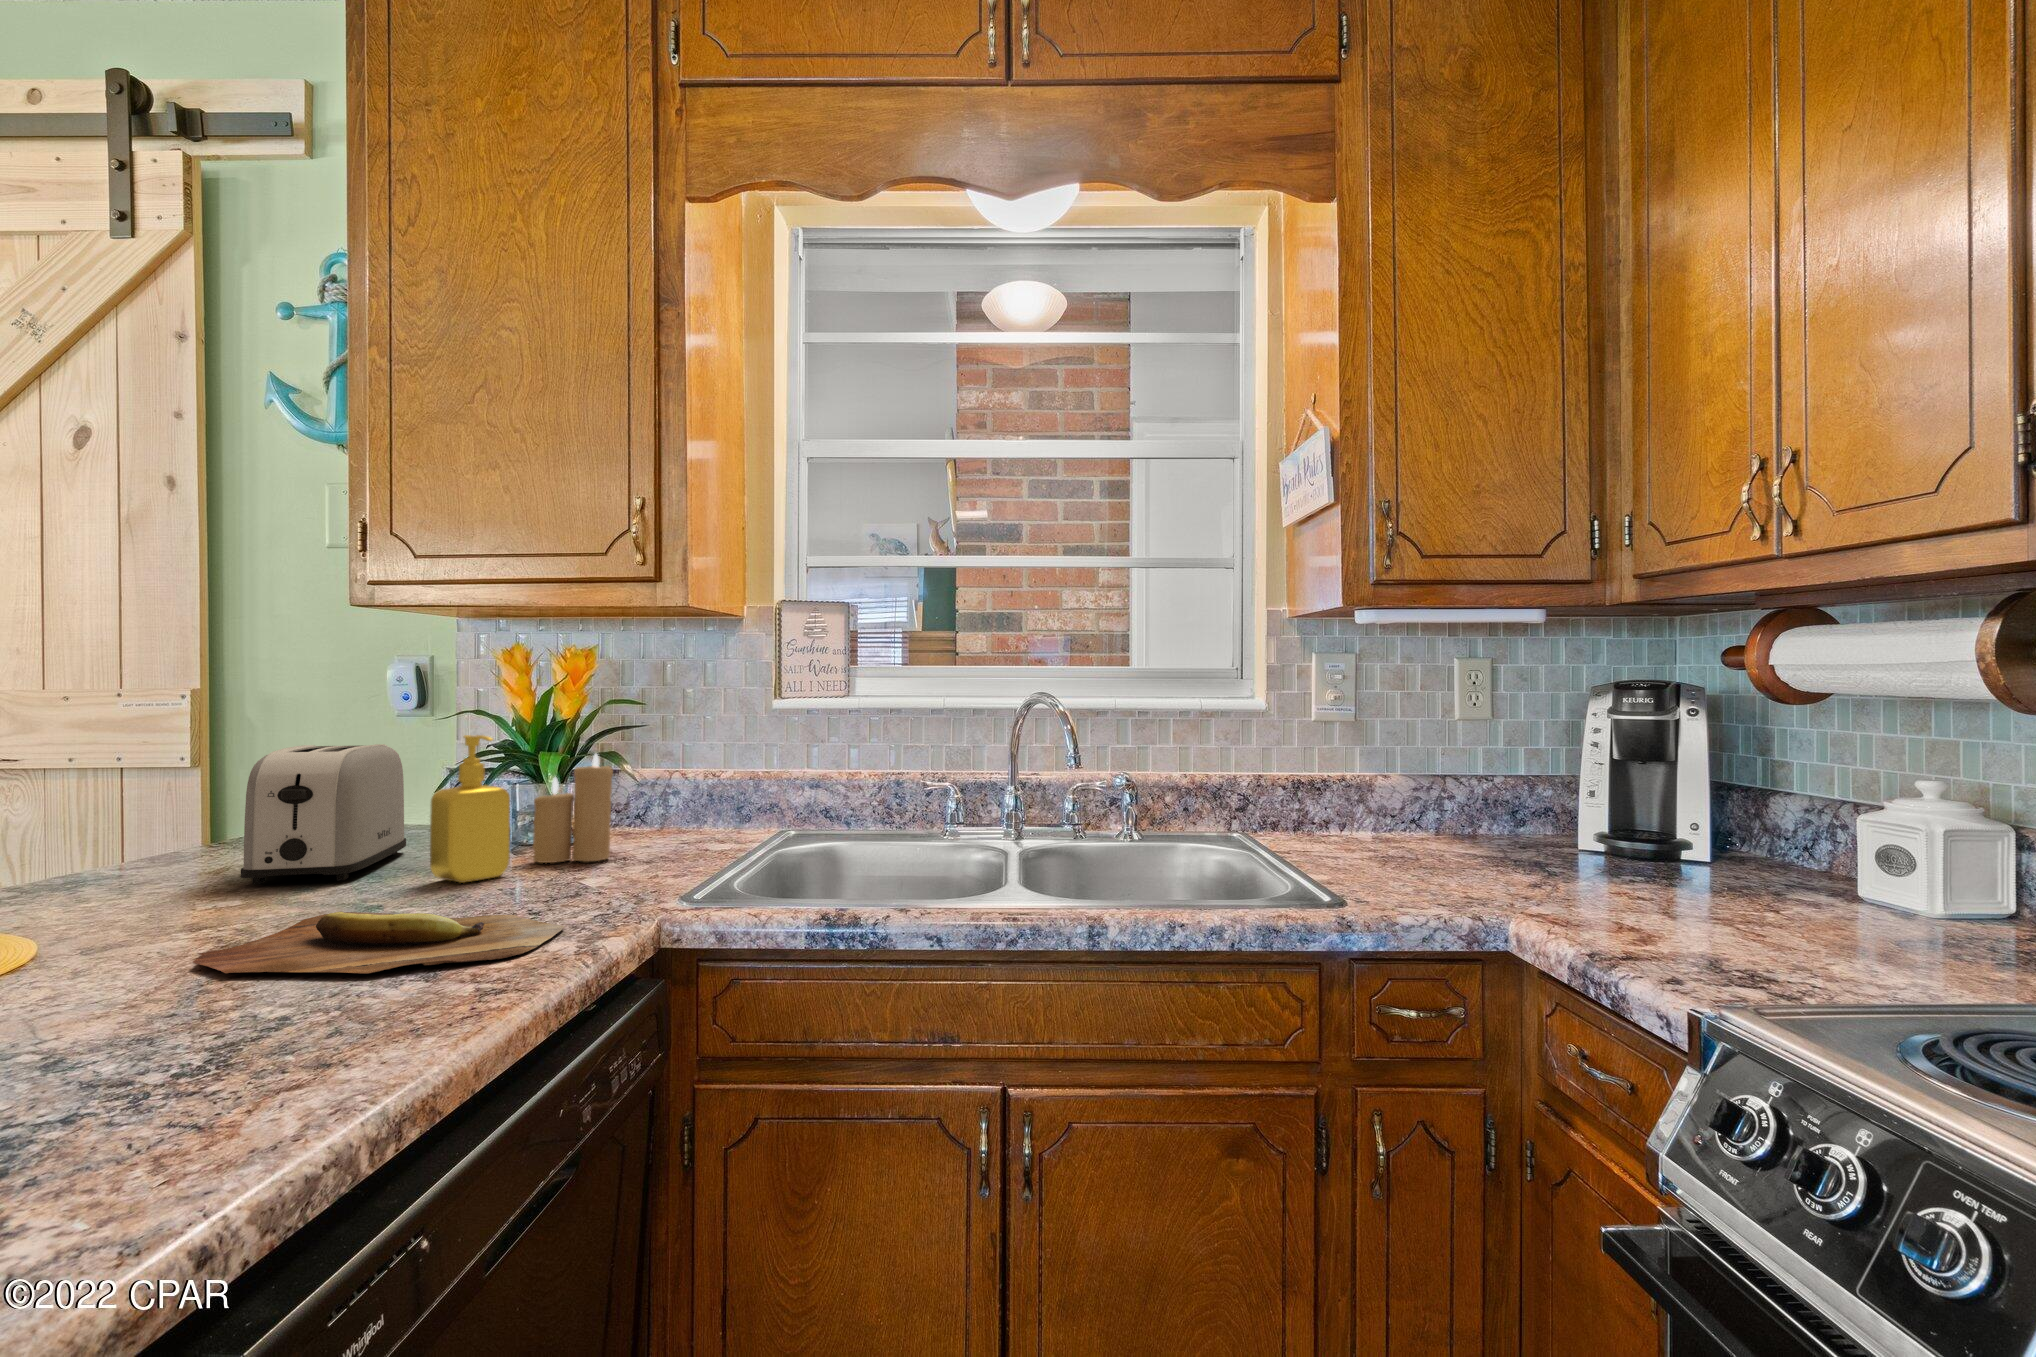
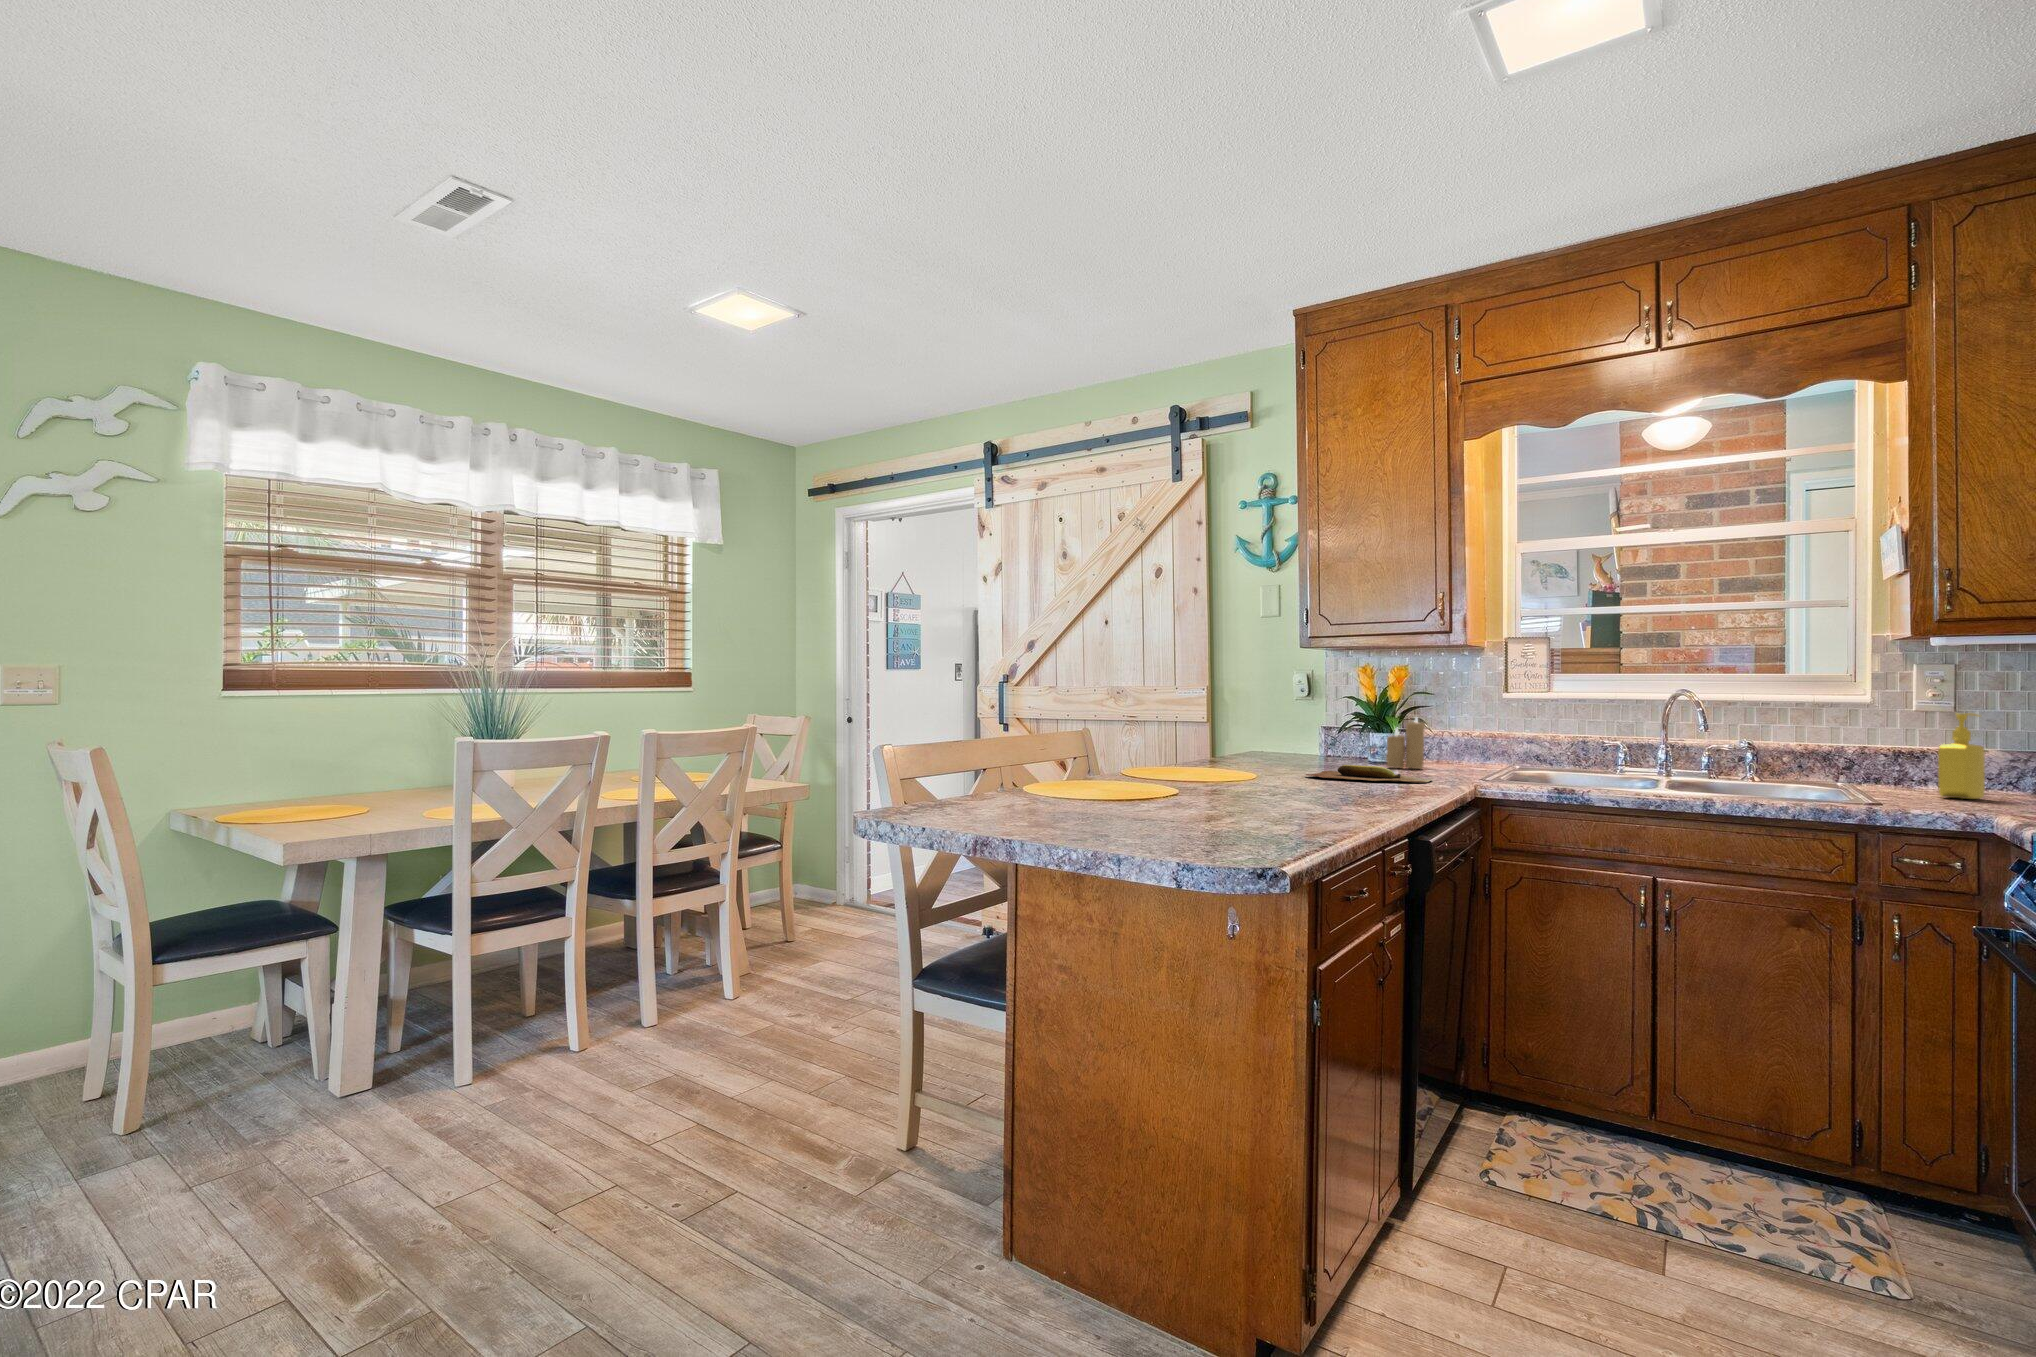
soap dispenser: present [430,735,510,883] -> present [1938,714,1985,799]
toaster: present [241,744,406,884] -> none [1271,709,1320,766]

